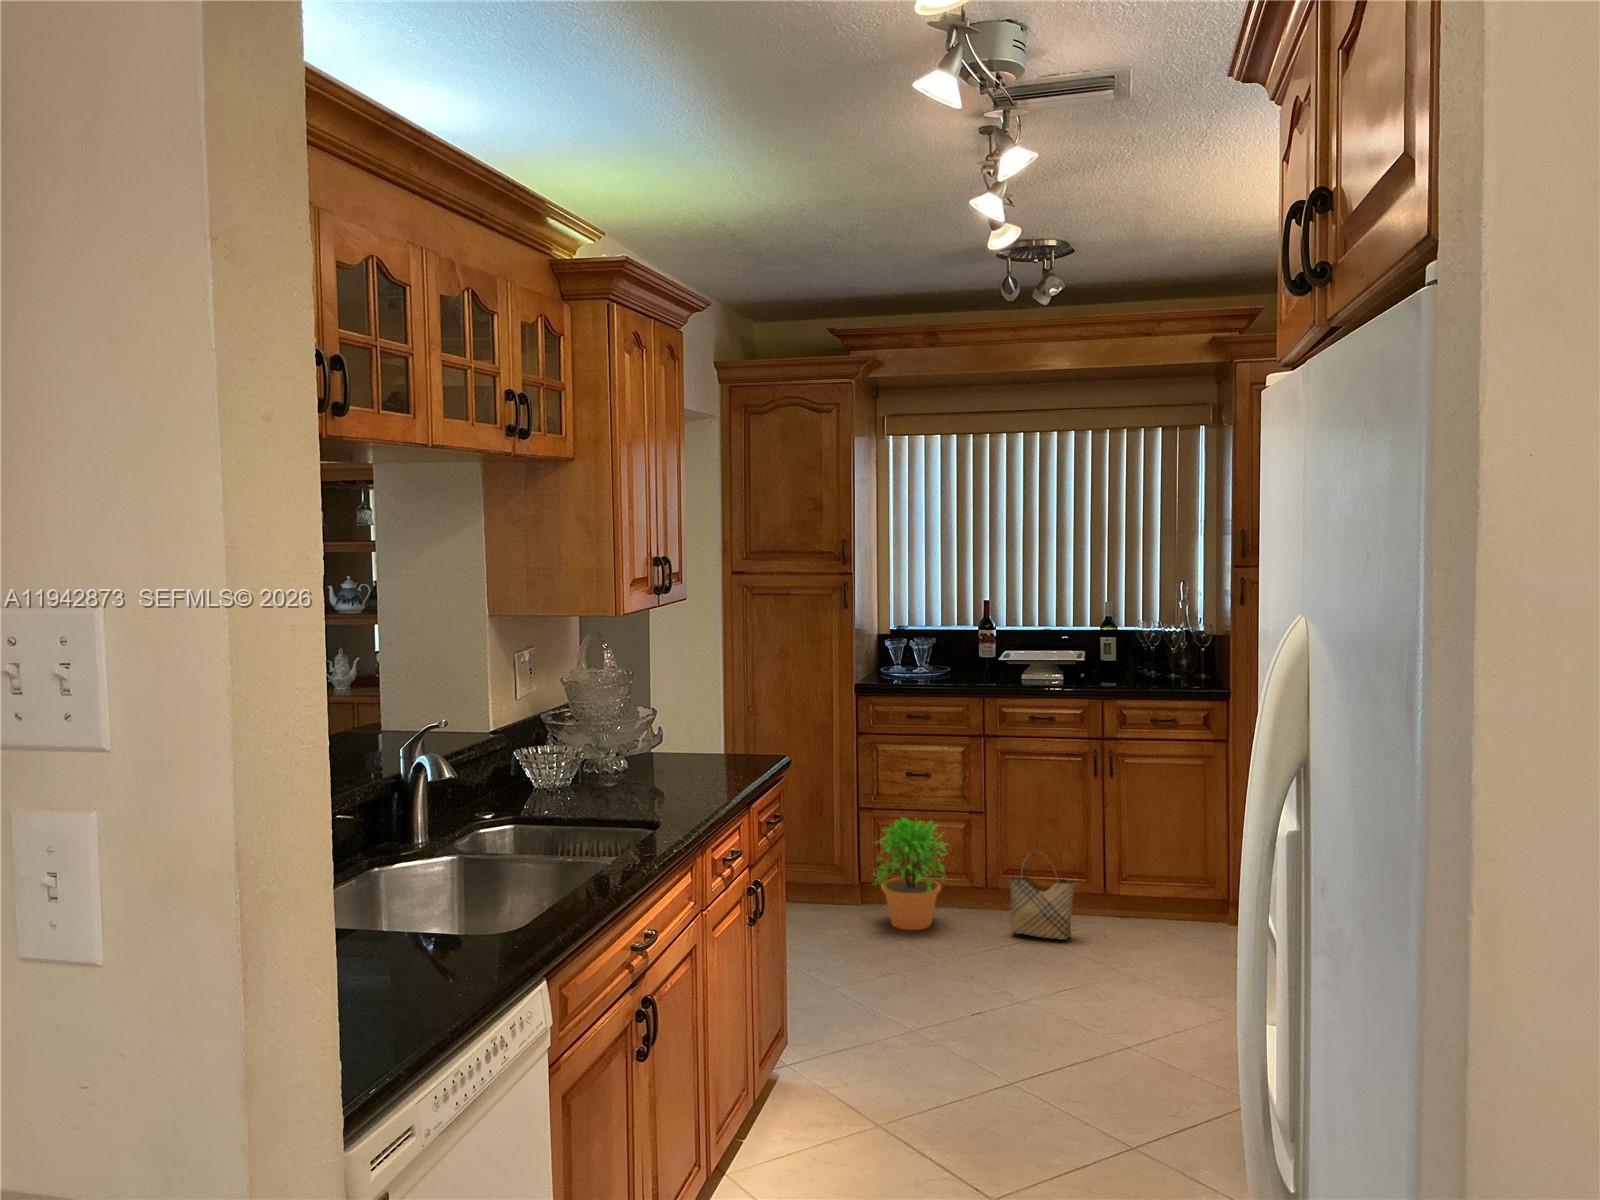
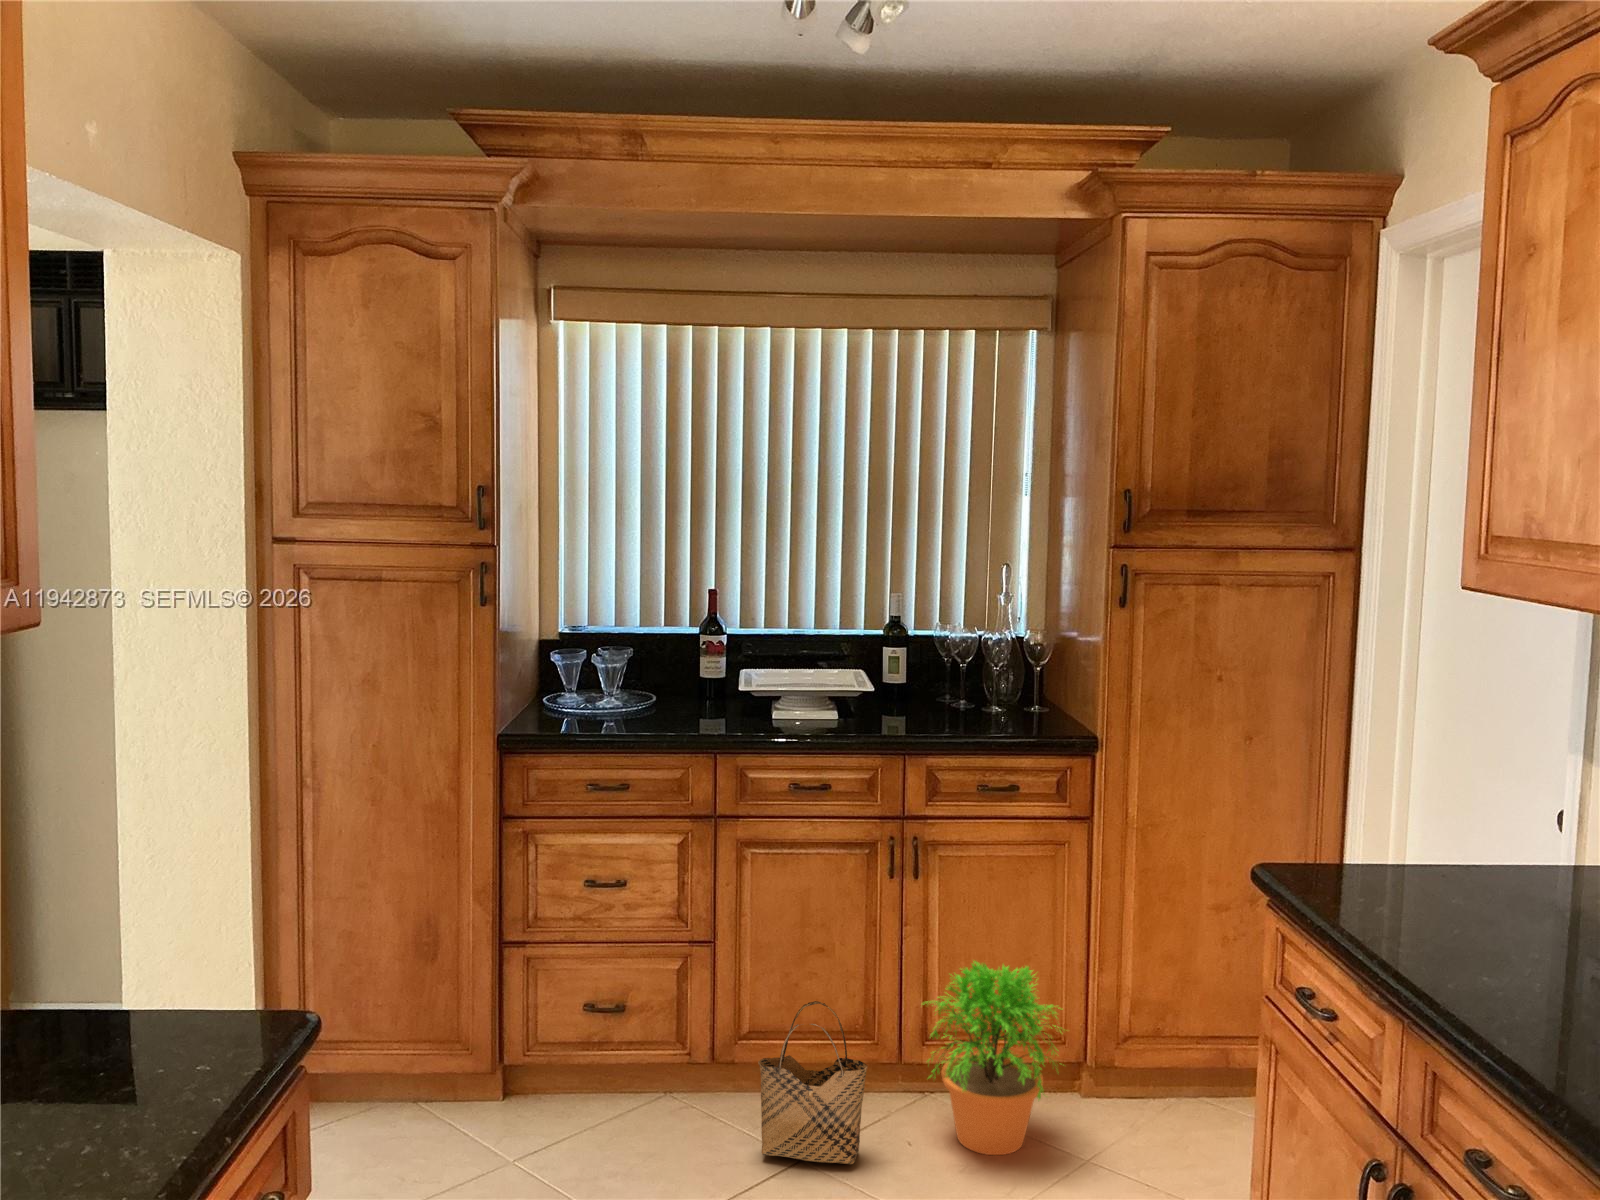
potted plant: present [873,819,946,930] -> present [926,961,1062,1155]

